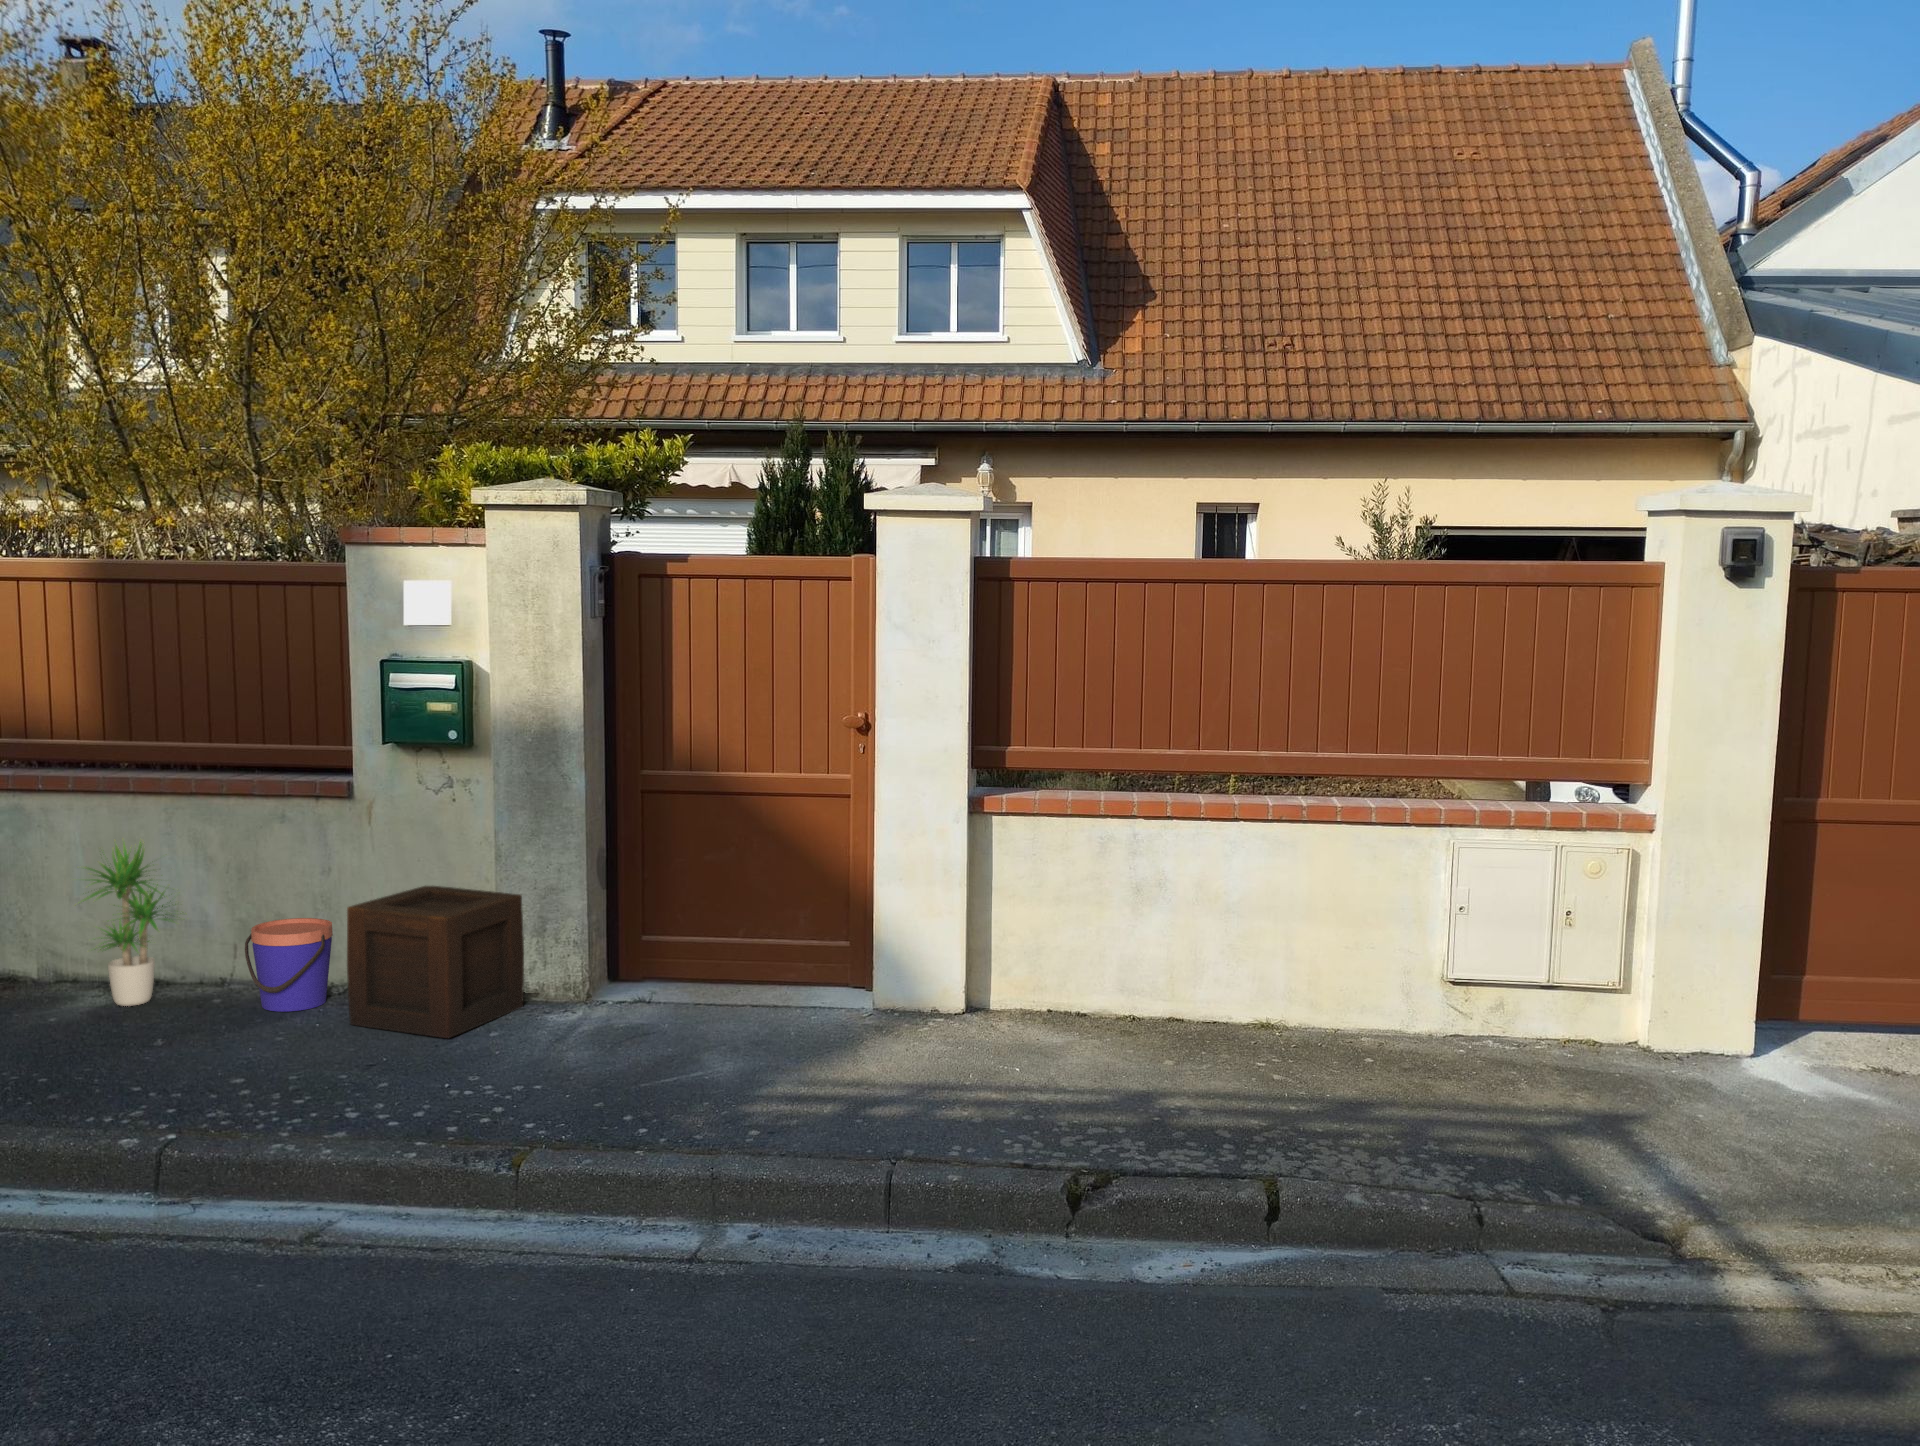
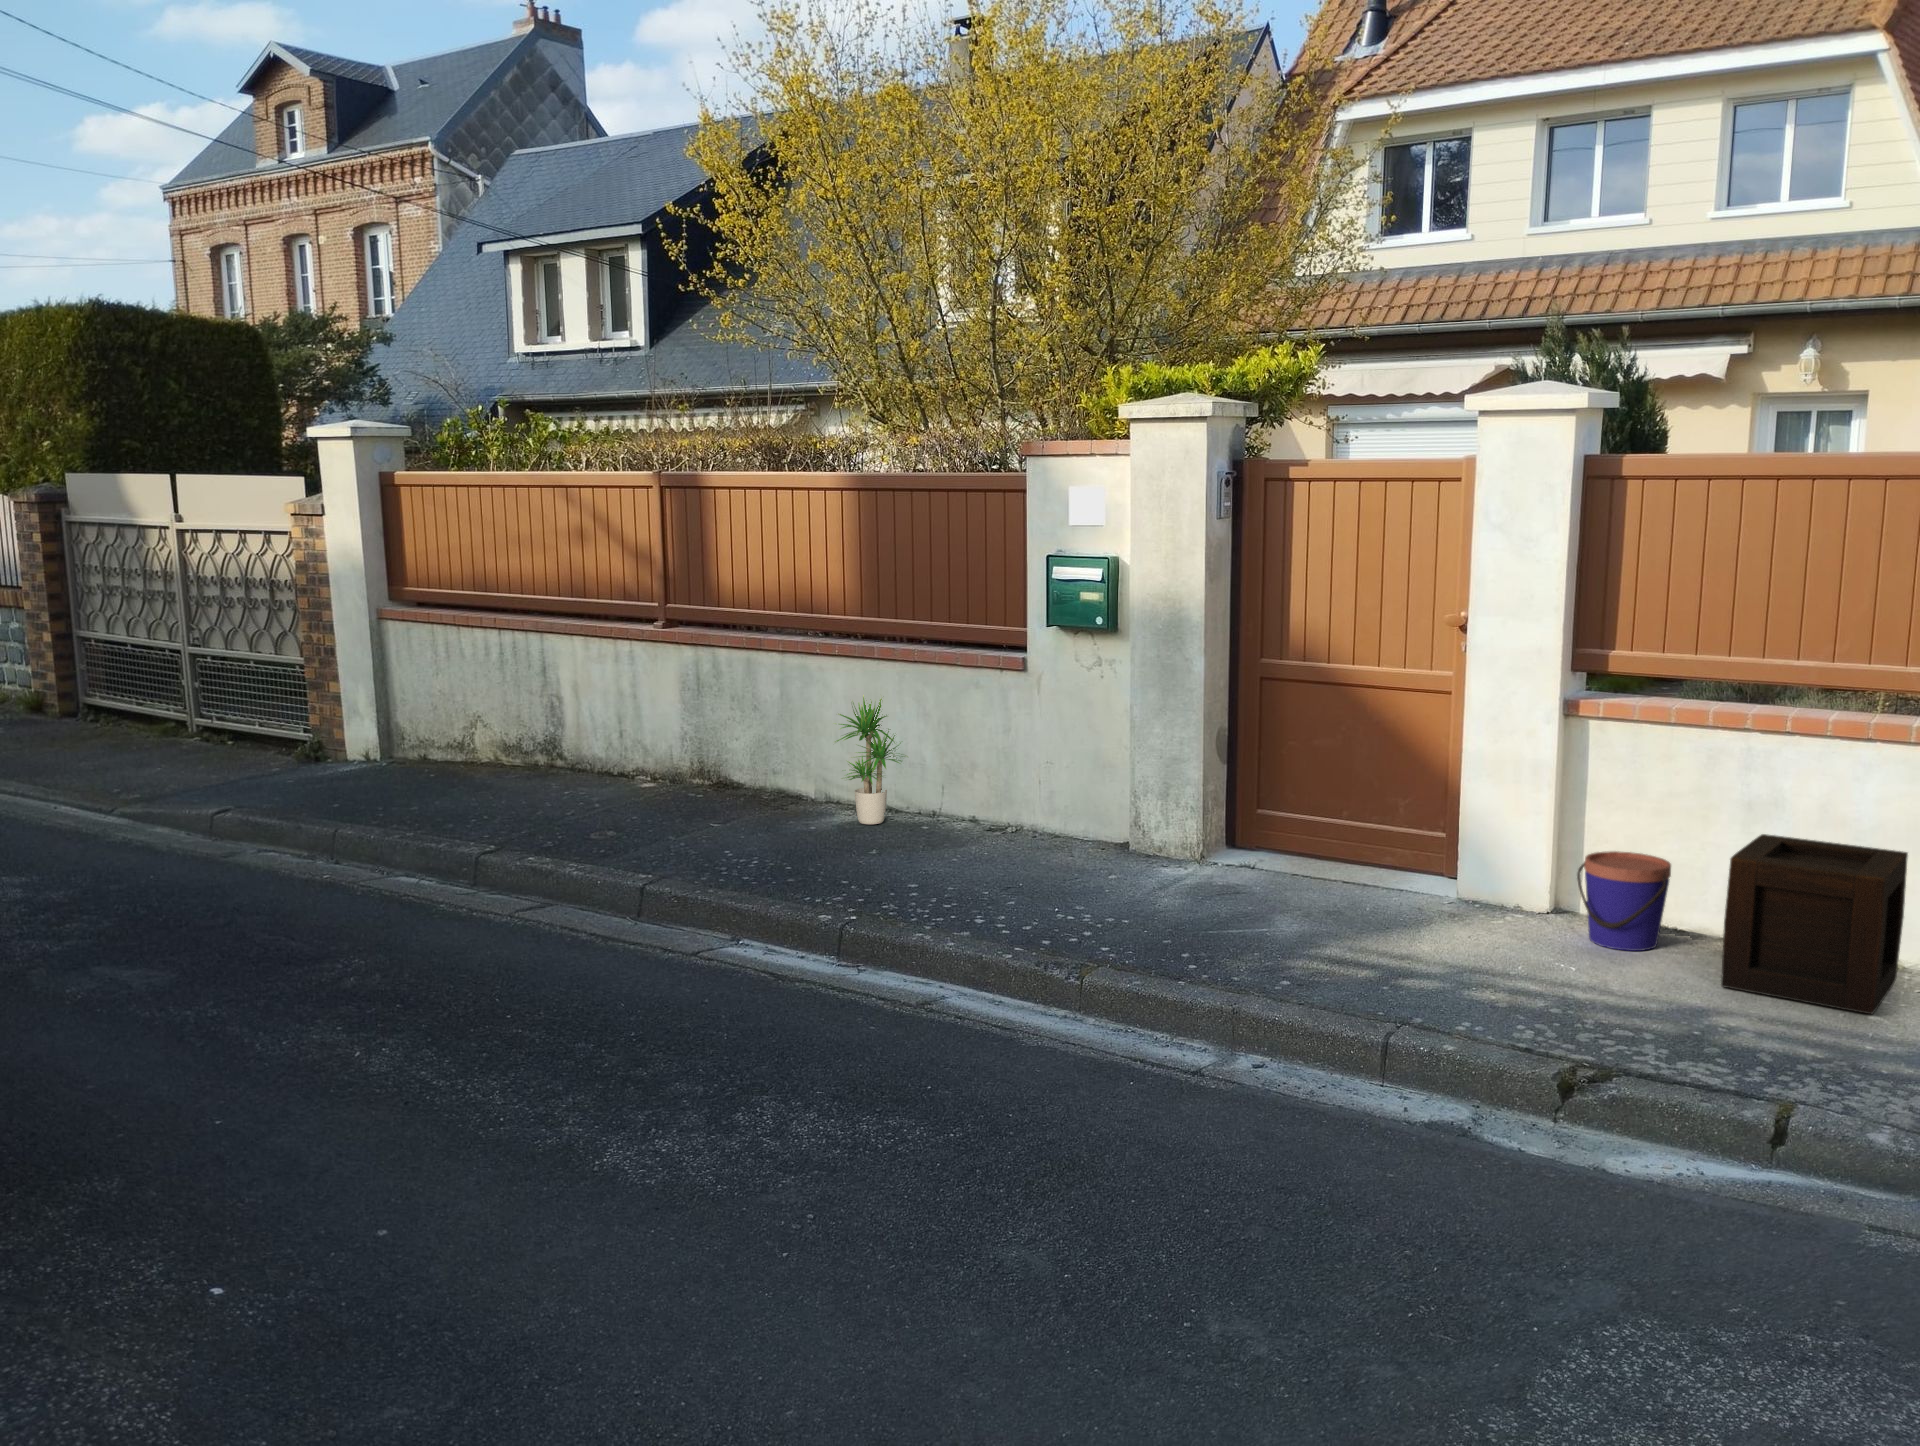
wooden crate: present [347,886,524,1038] -> present [1721,834,1908,1015]
bucket: present [245,918,333,1012] -> present [1577,851,1671,951]

